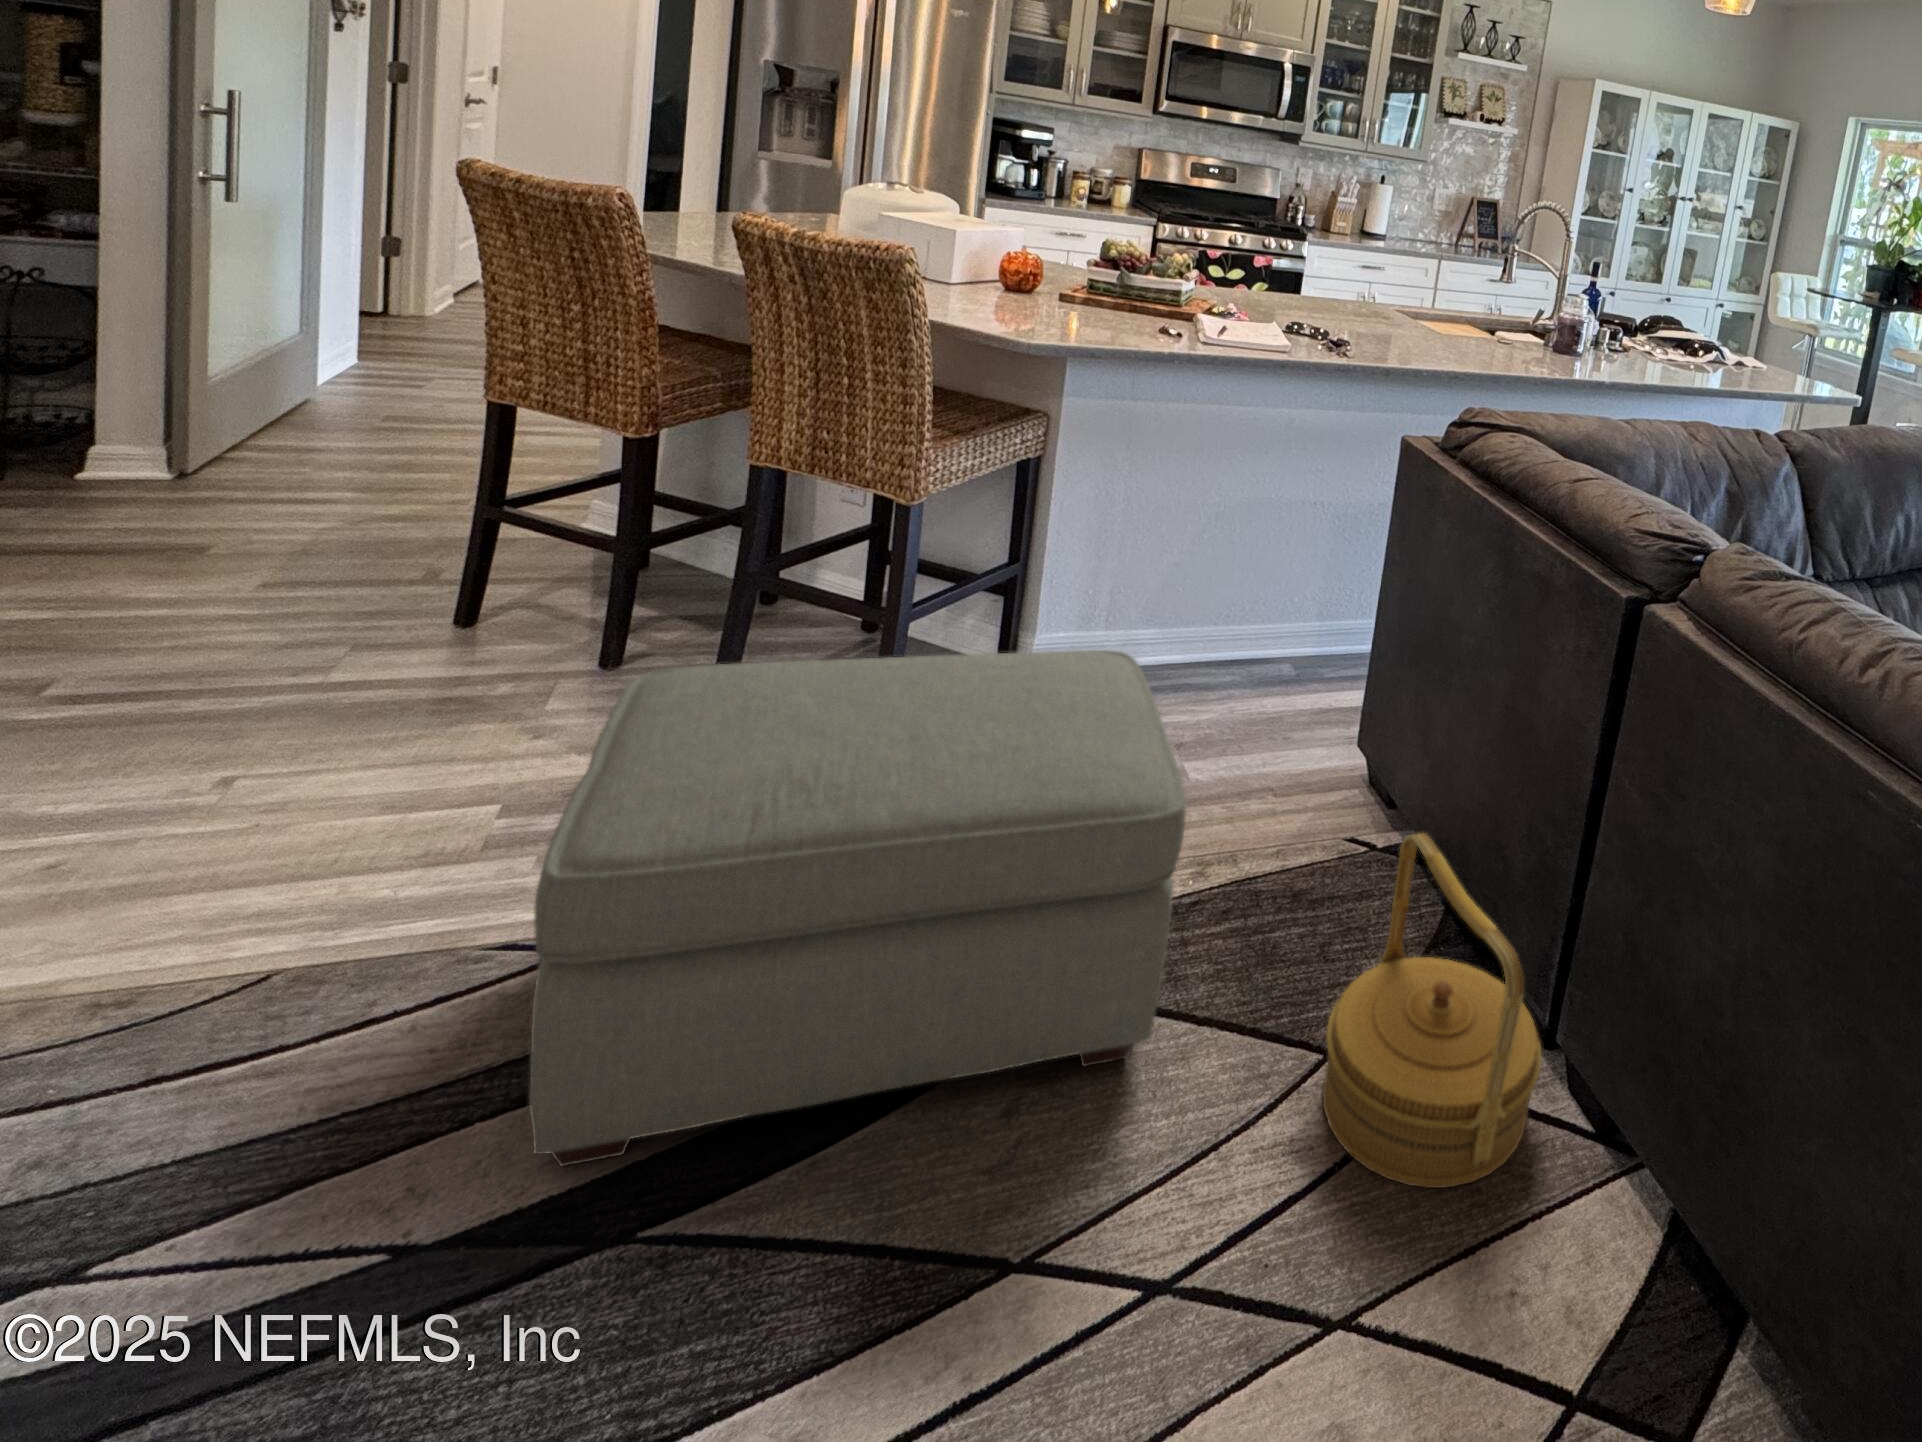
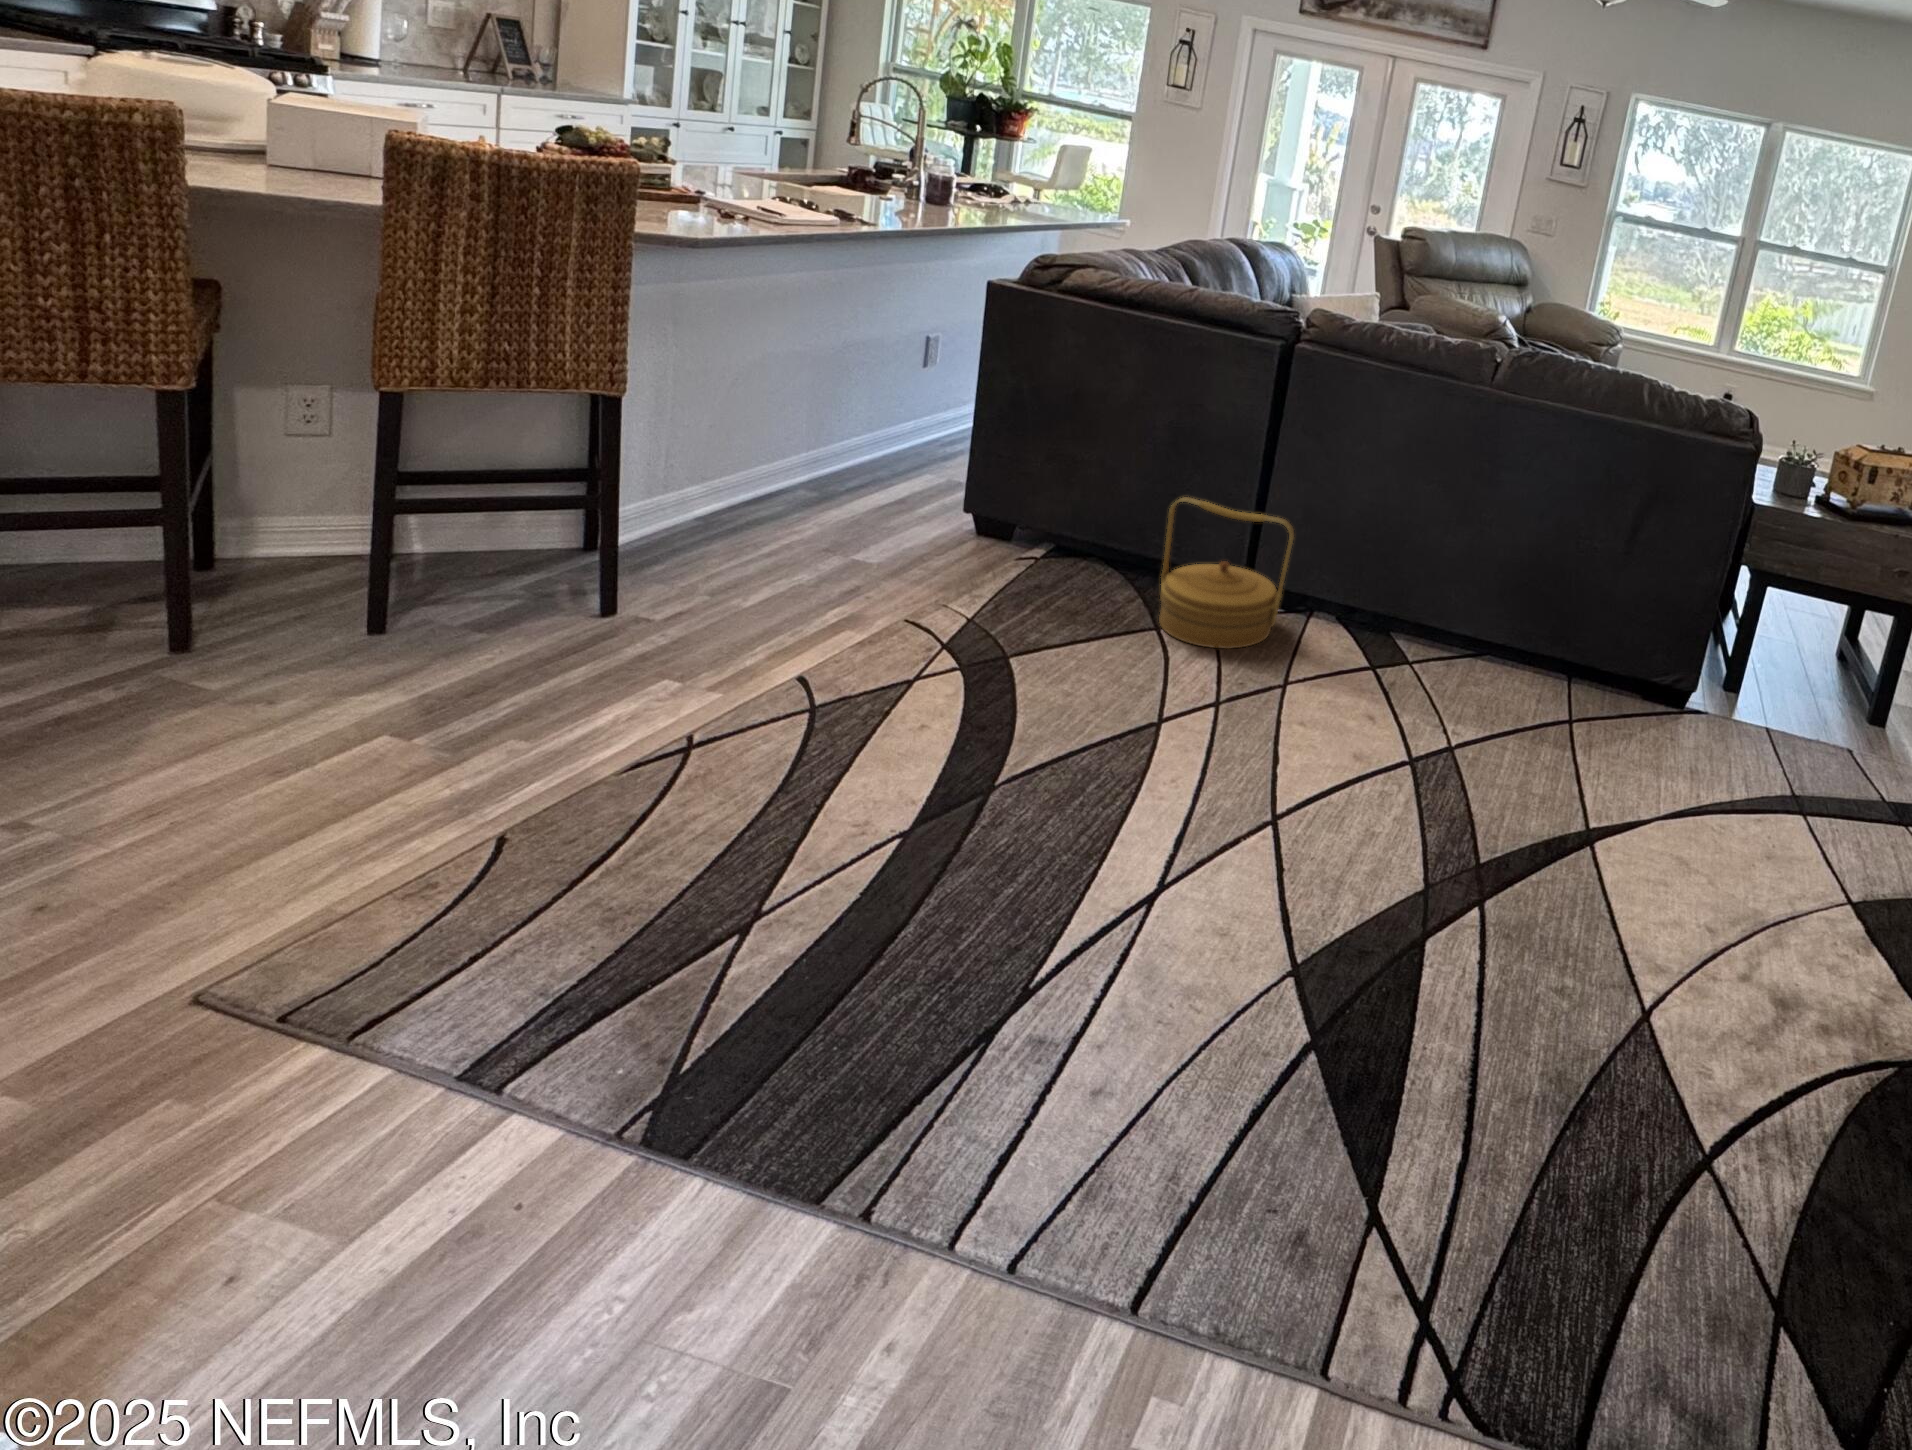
ottoman: present [529,650,1186,1166] -> none [681,457,1119,788]

